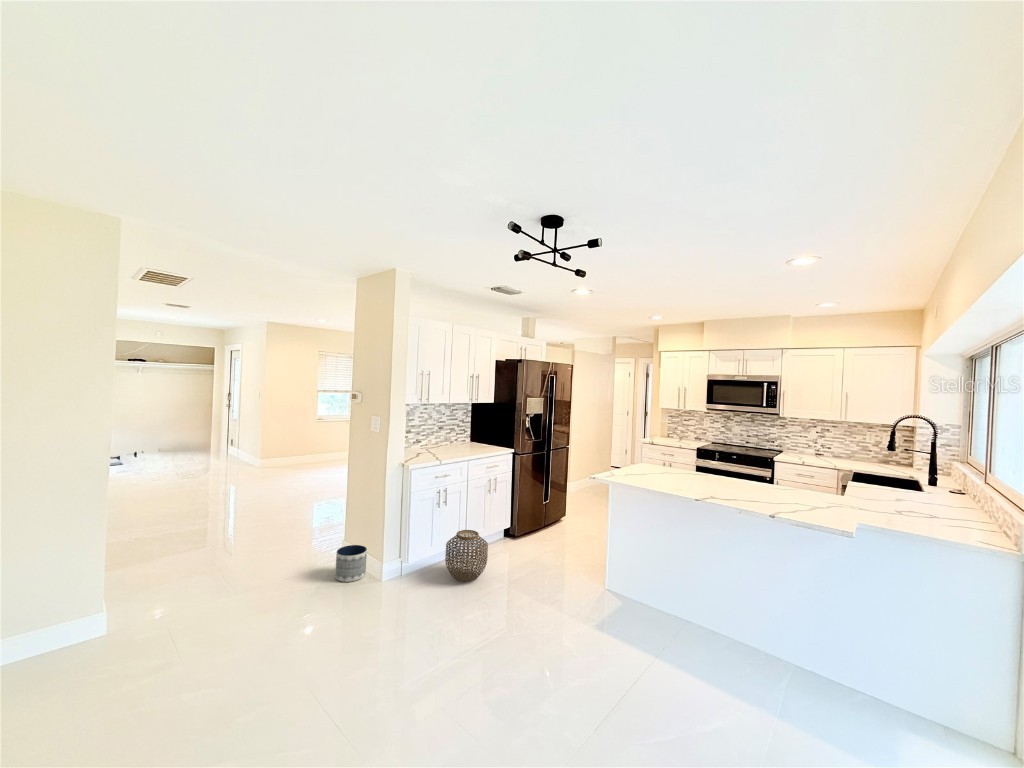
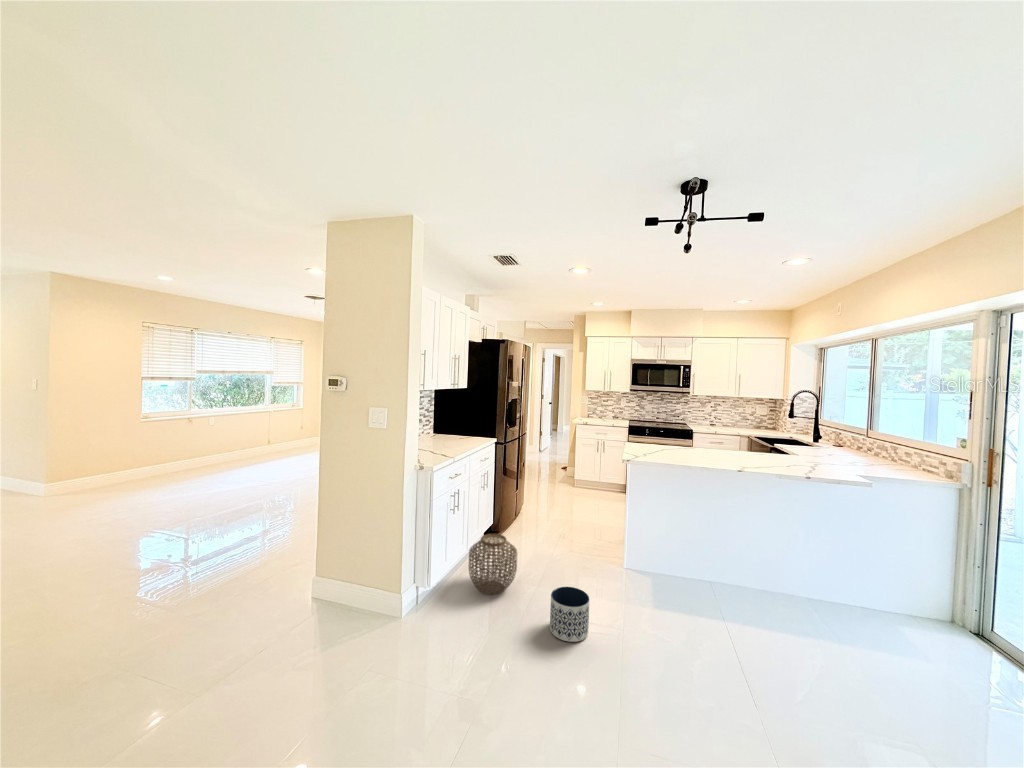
planter: present [335,545,367,582] -> present [550,587,589,642]

